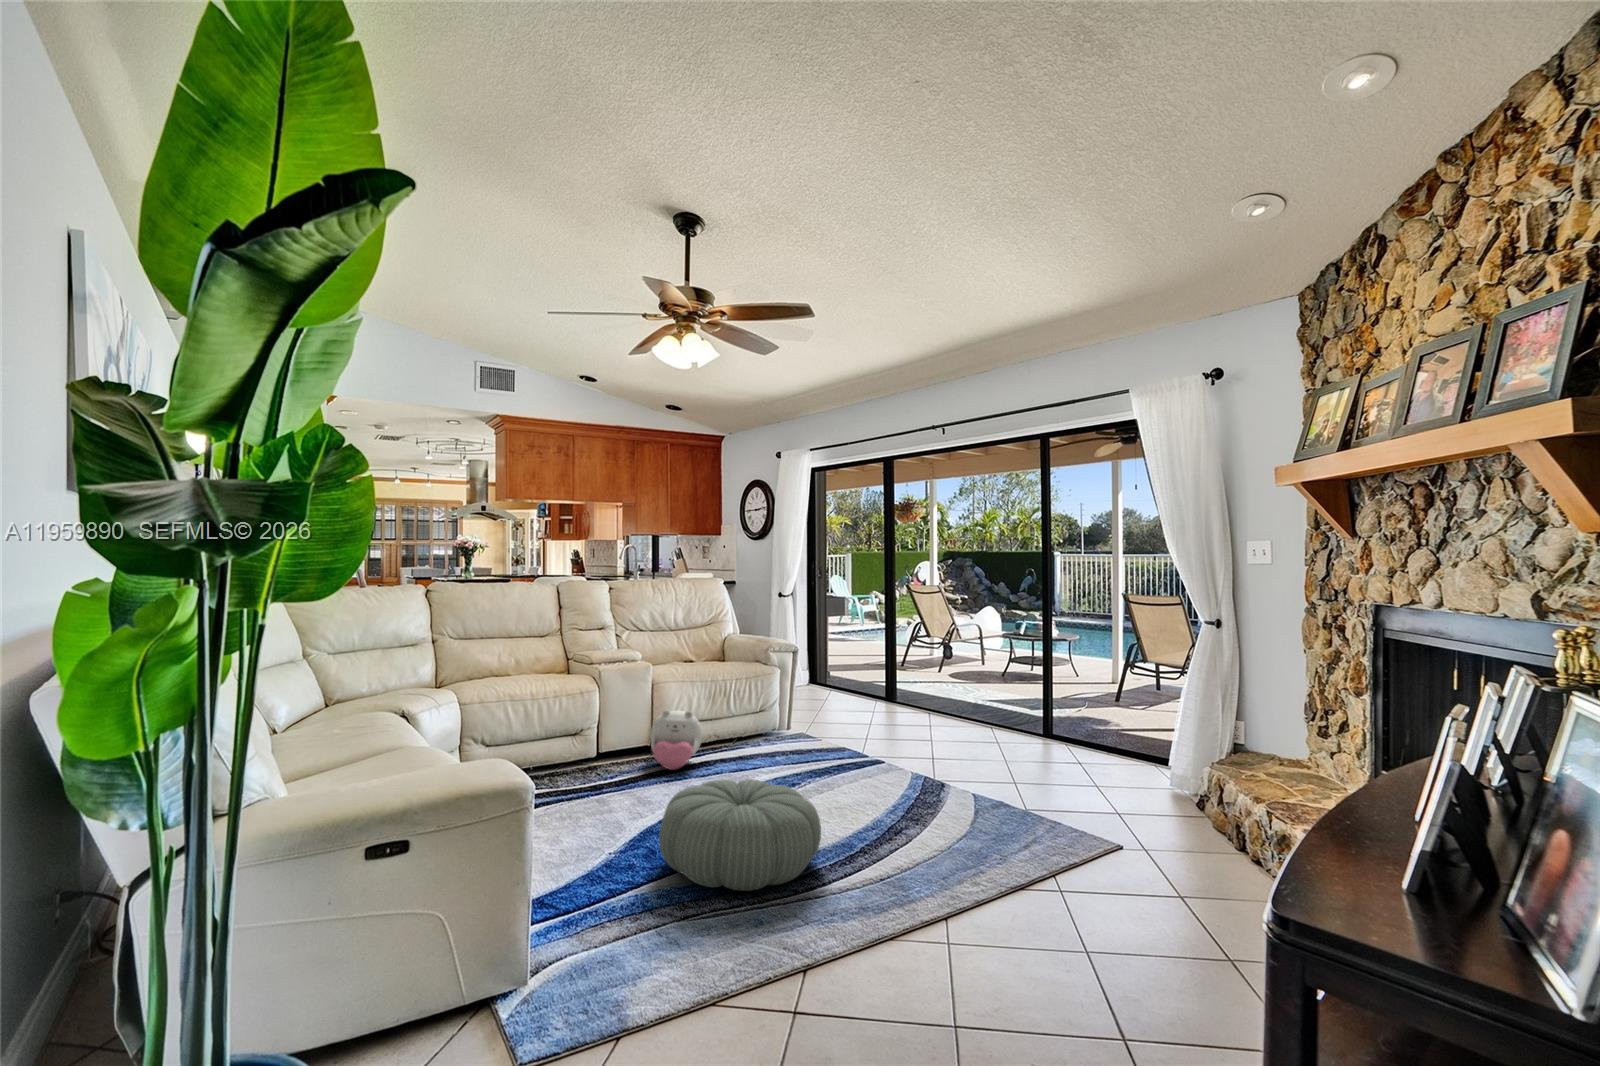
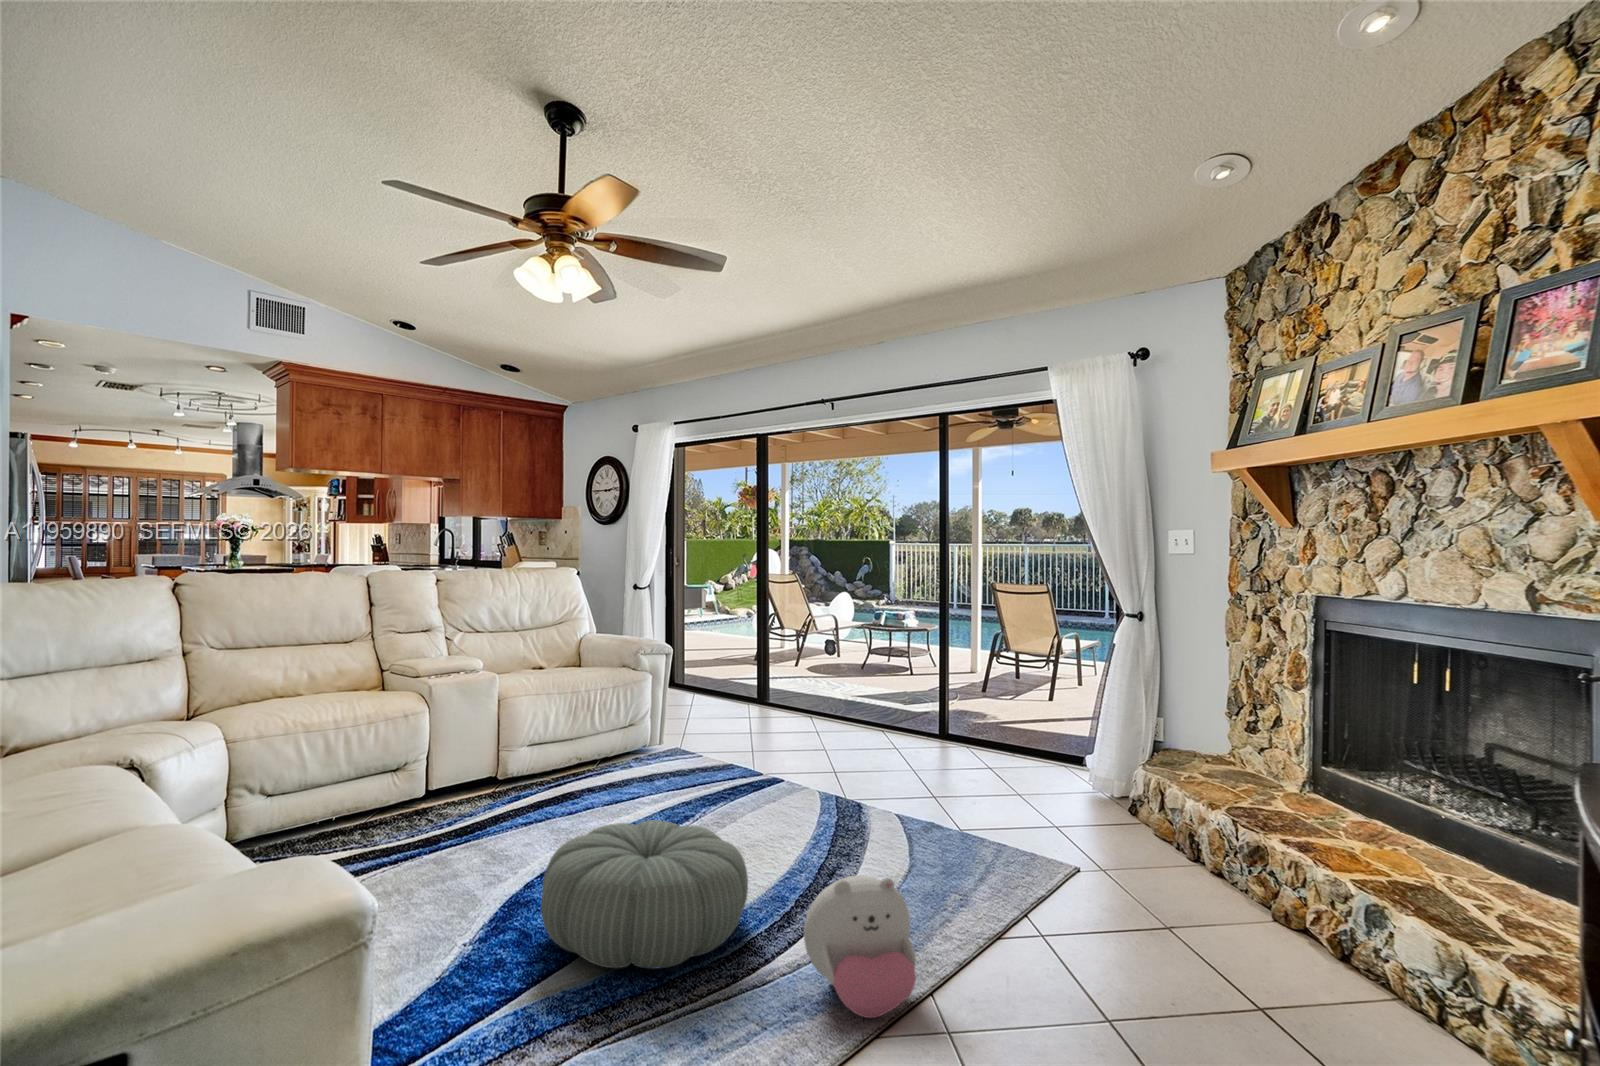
plush toy: present [651,710,703,770] -> present [803,875,916,1018]

